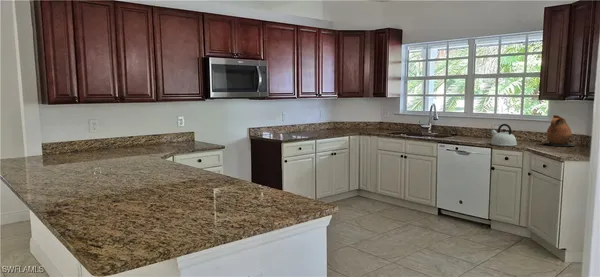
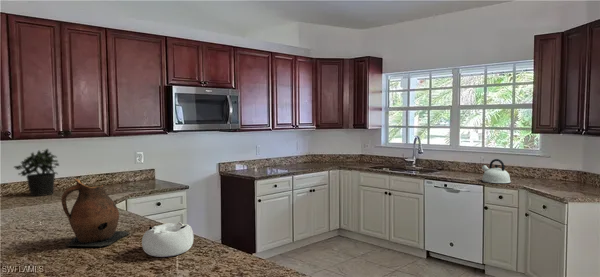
potted plant: none [79,112,116,152] -> present [15,149,59,196]
ceramic pitcher: present [545,115,574,146] -> present [61,179,129,247]
decorative bowl: none [200,164,238,189] -> present [142,222,194,257]

